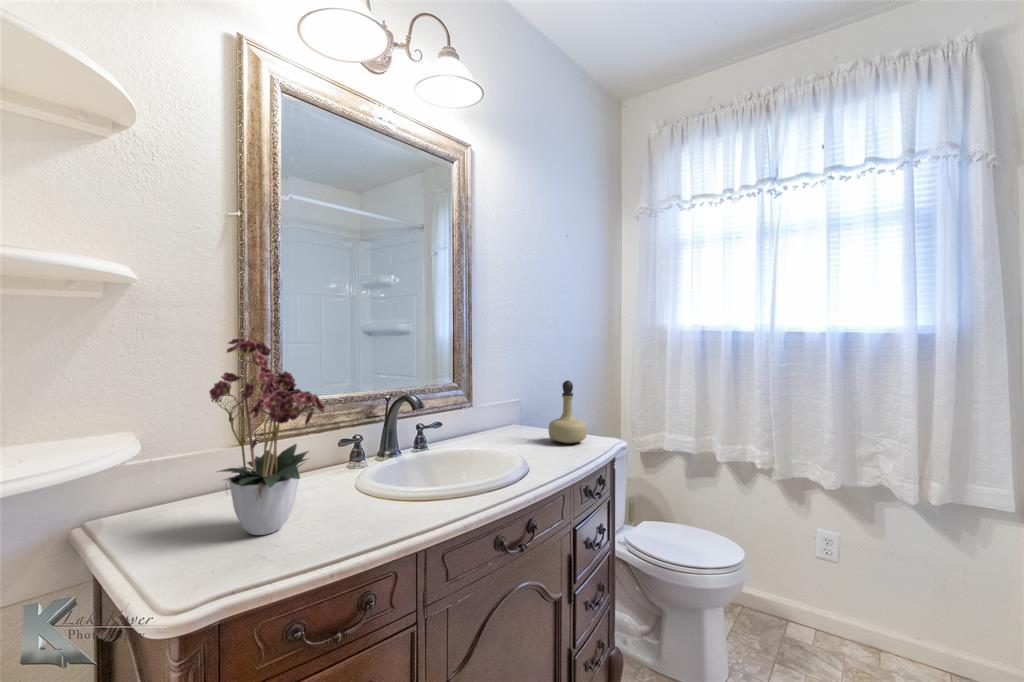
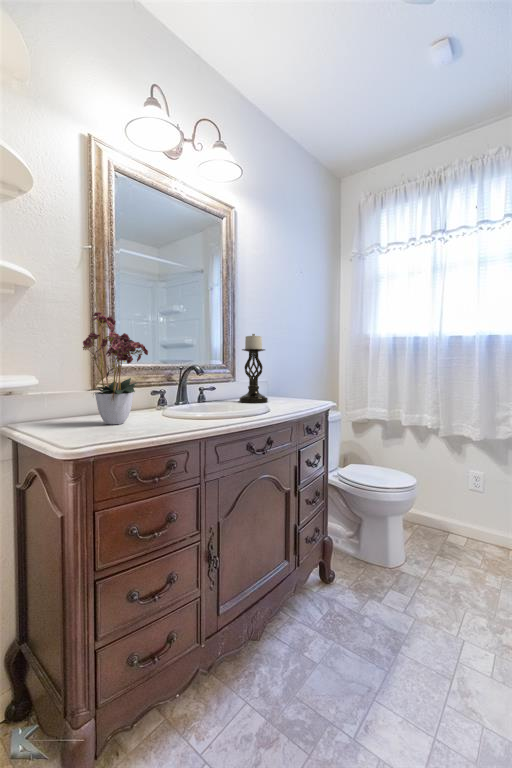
candle holder: none [479,335,523,443] -> present [239,334,268,403]
perfume bottle: present [549,380,587,443] -> none [285,363,309,403]

